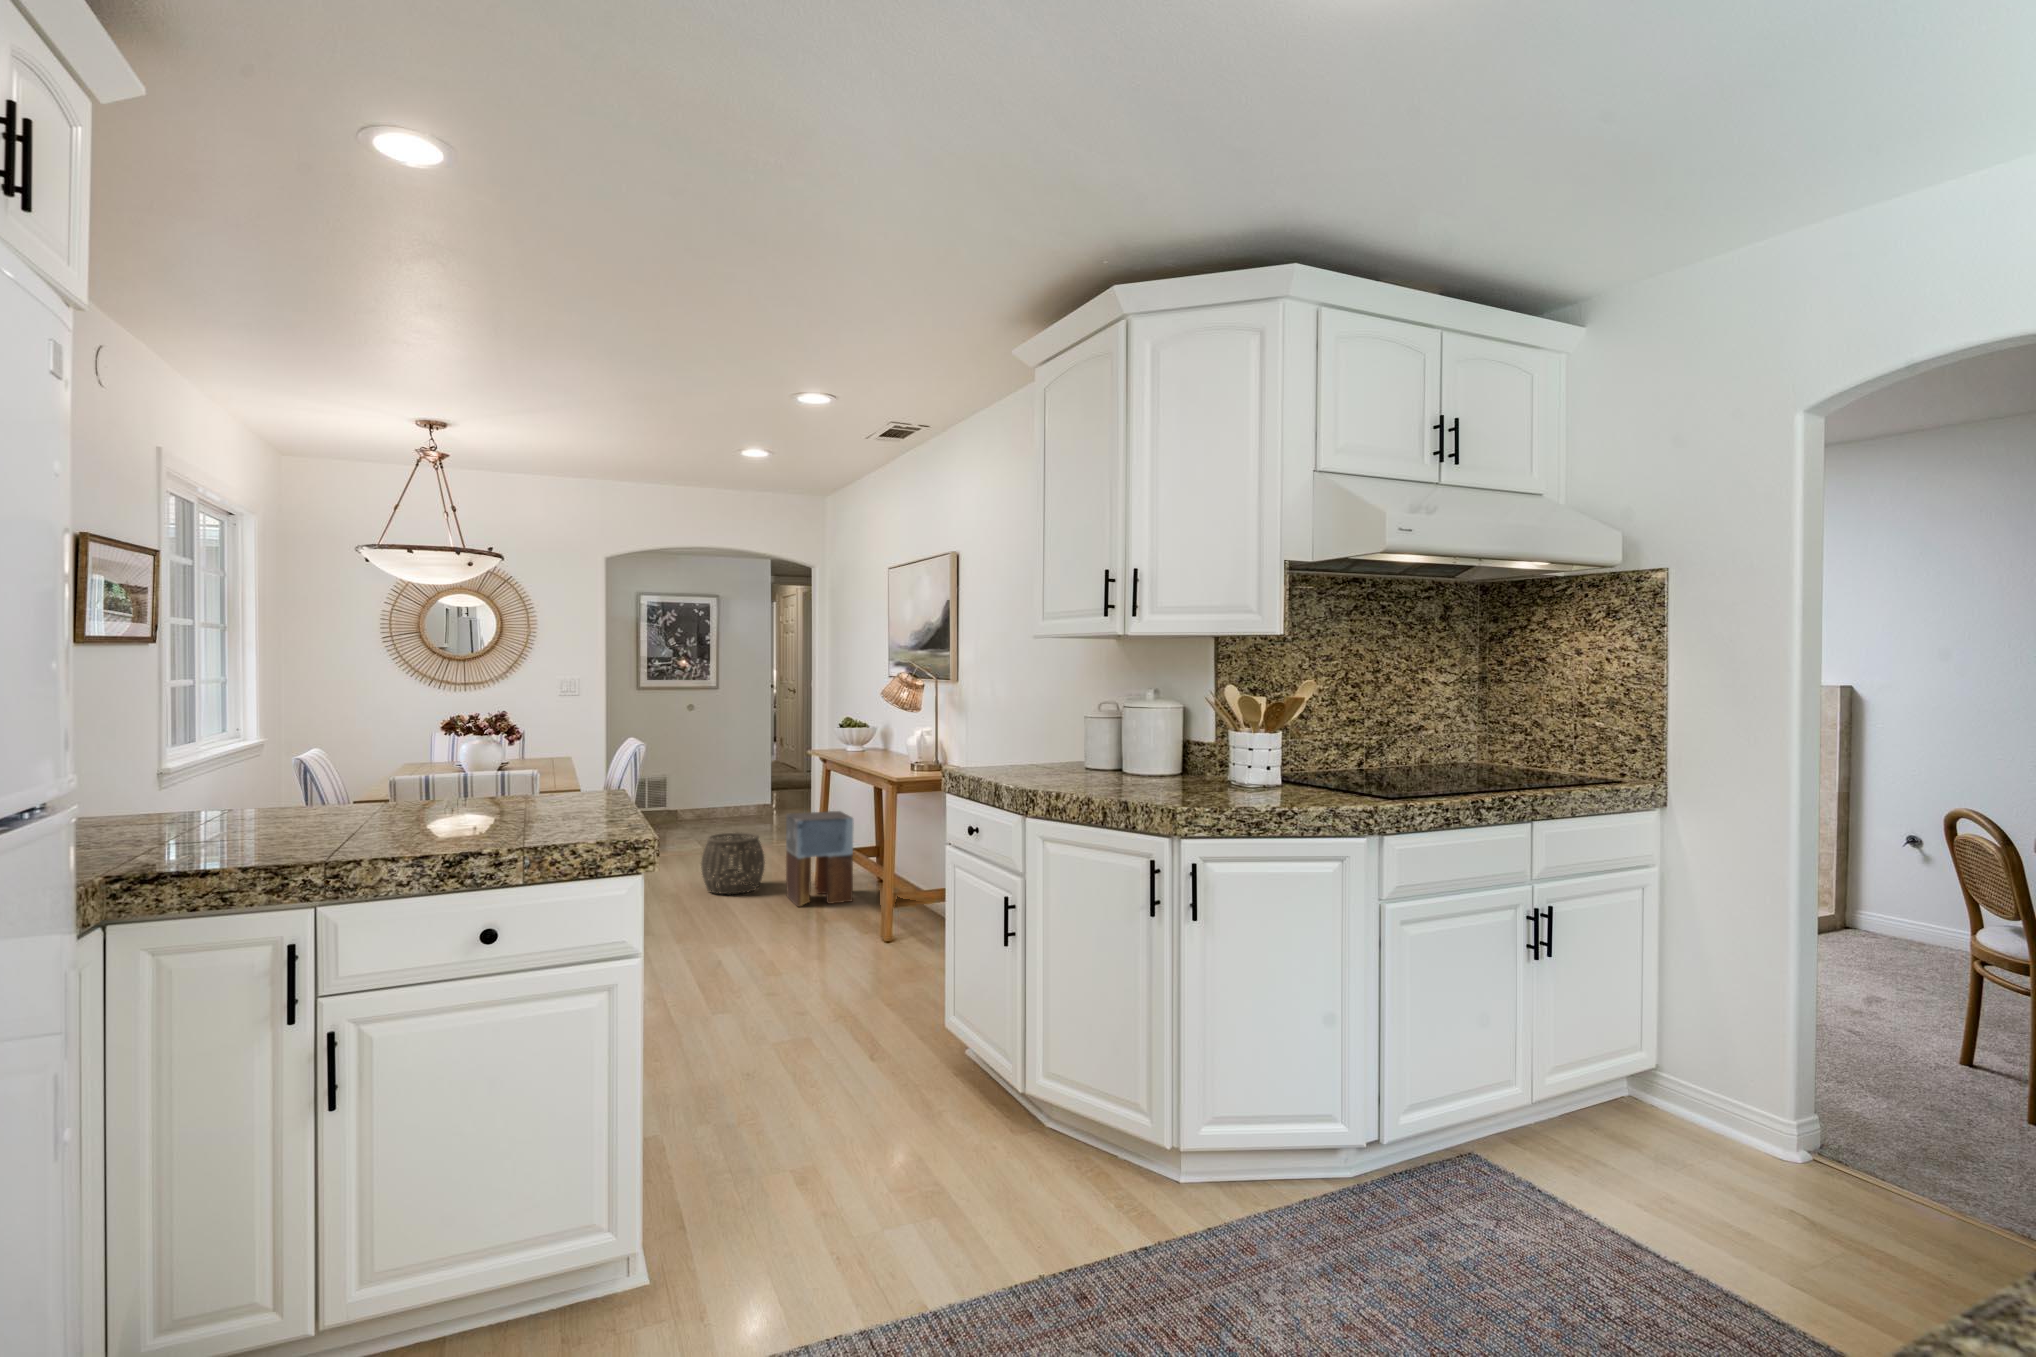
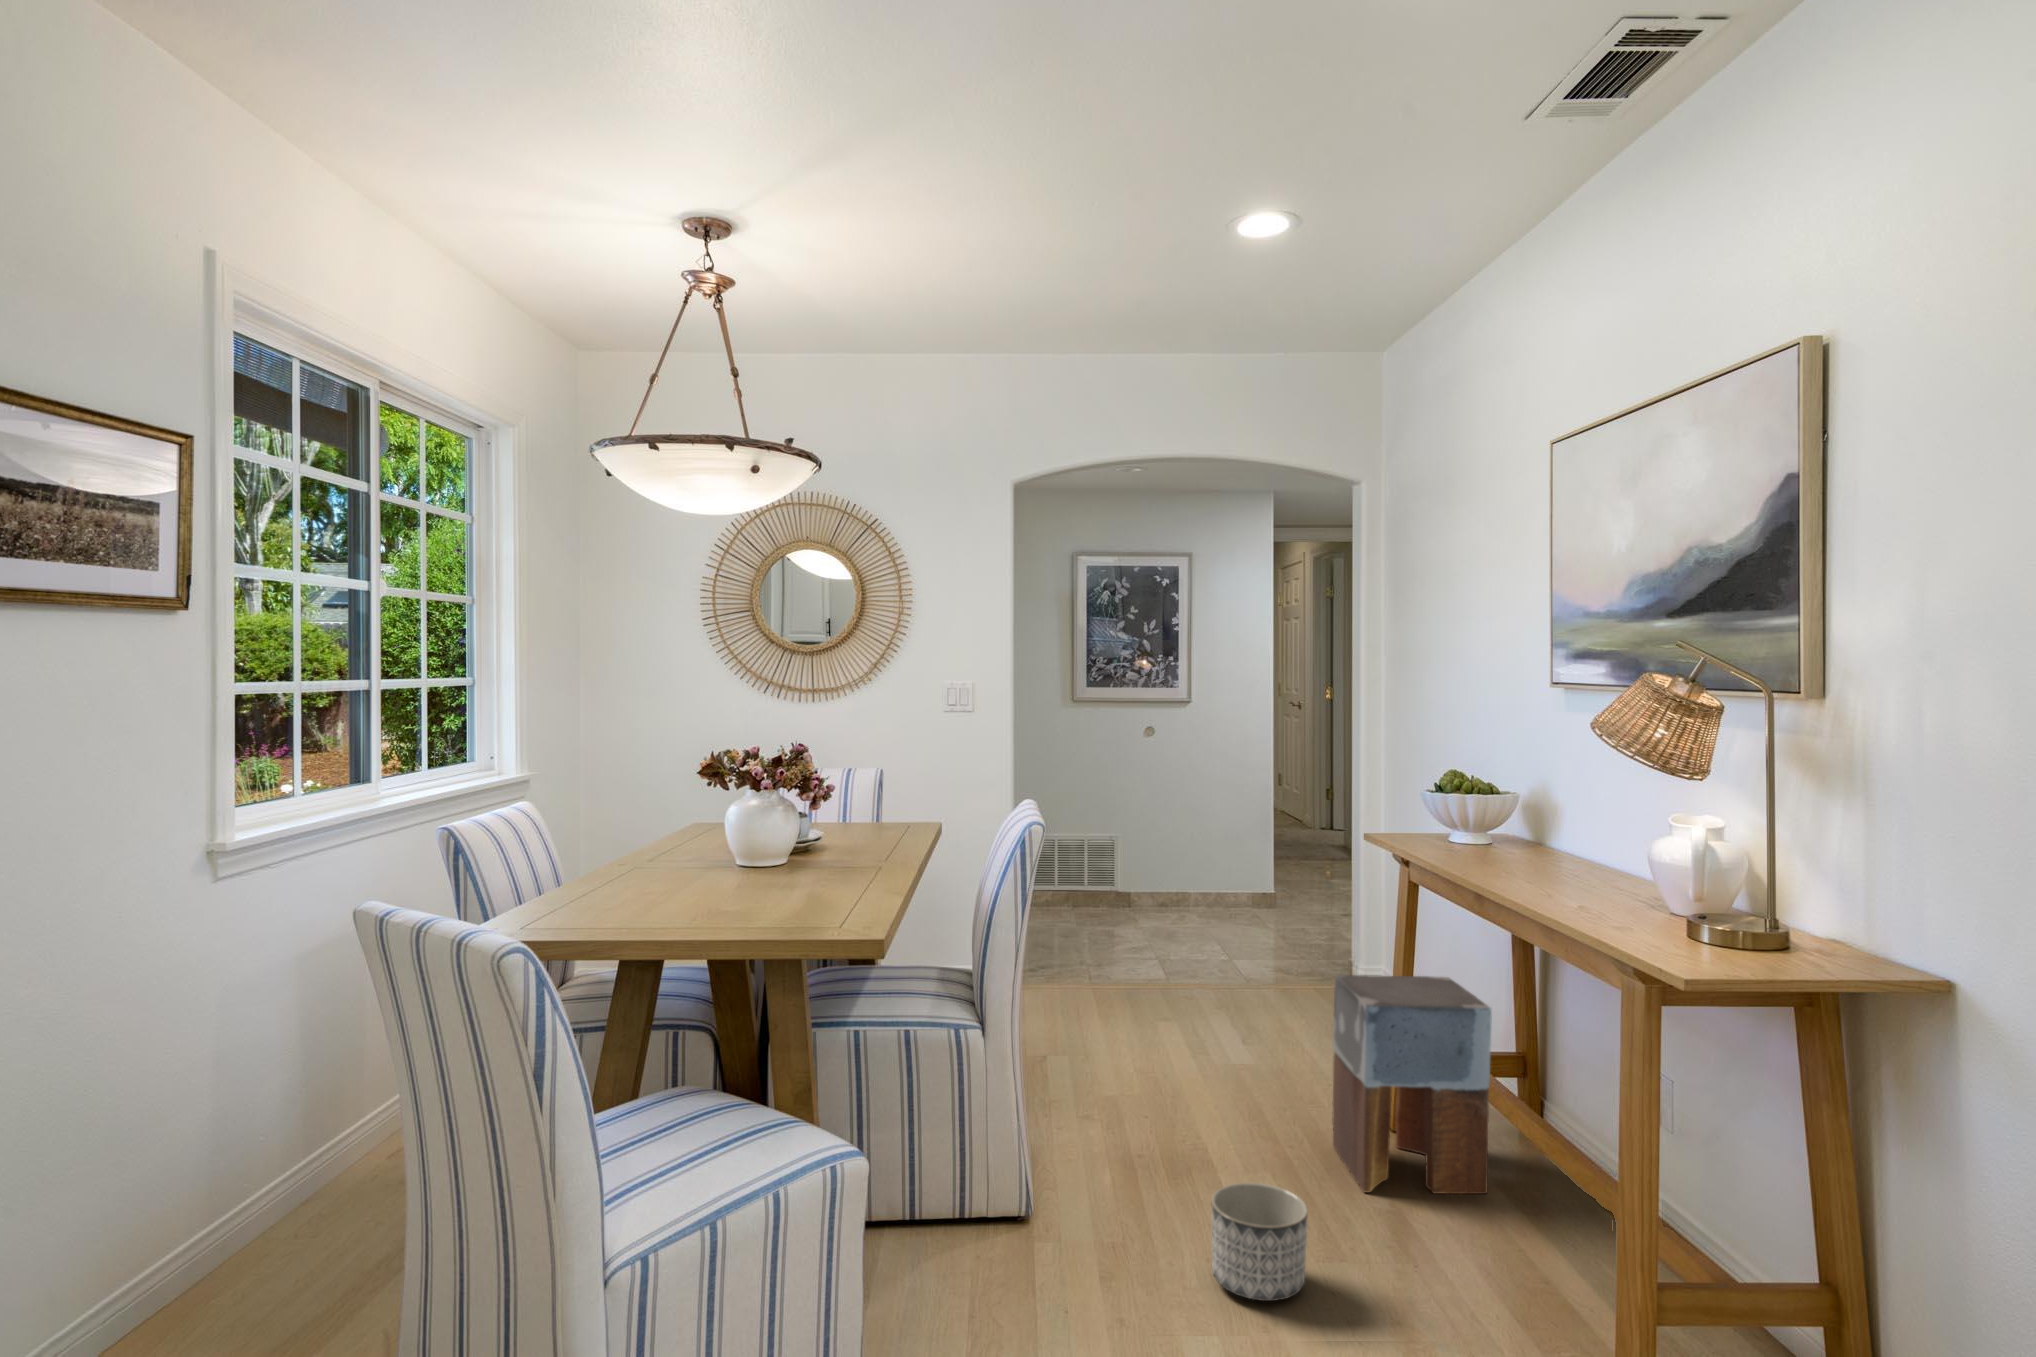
woven basket: present [701,832,765,894] -> none [1161,987,1286,1122]
planter: none [724,895,766,937] -> present [1211,1183,1308,1301]

